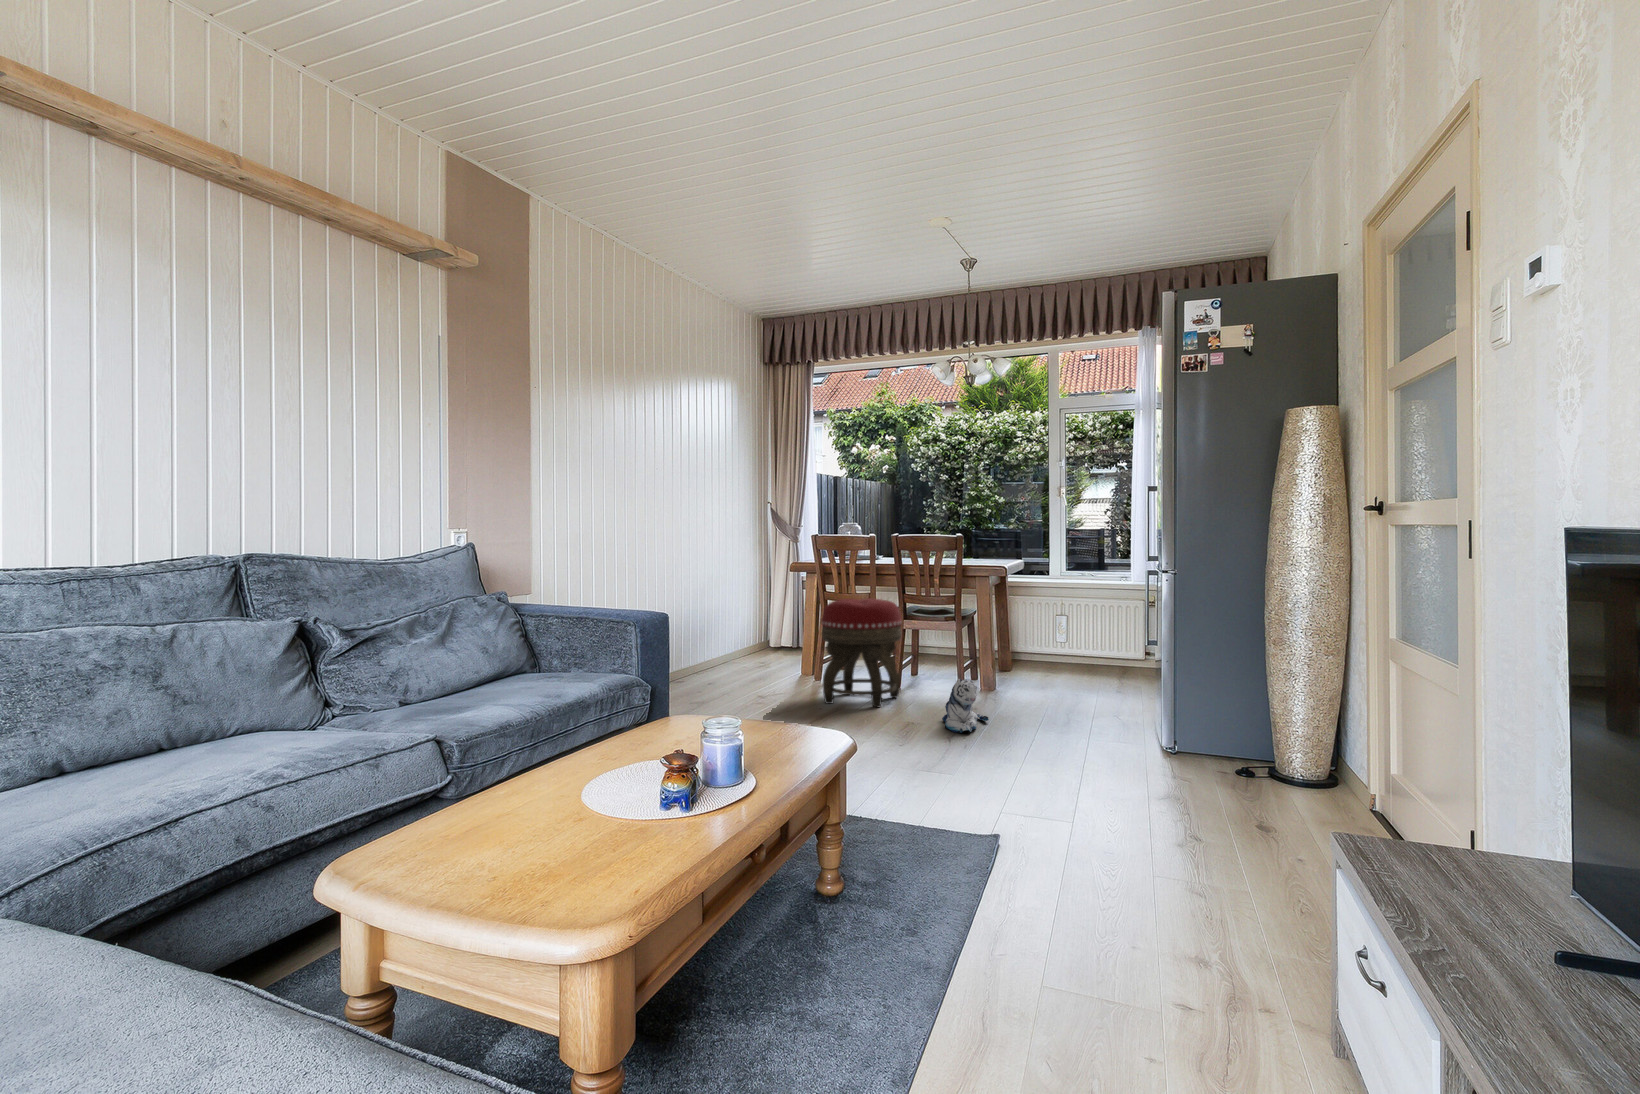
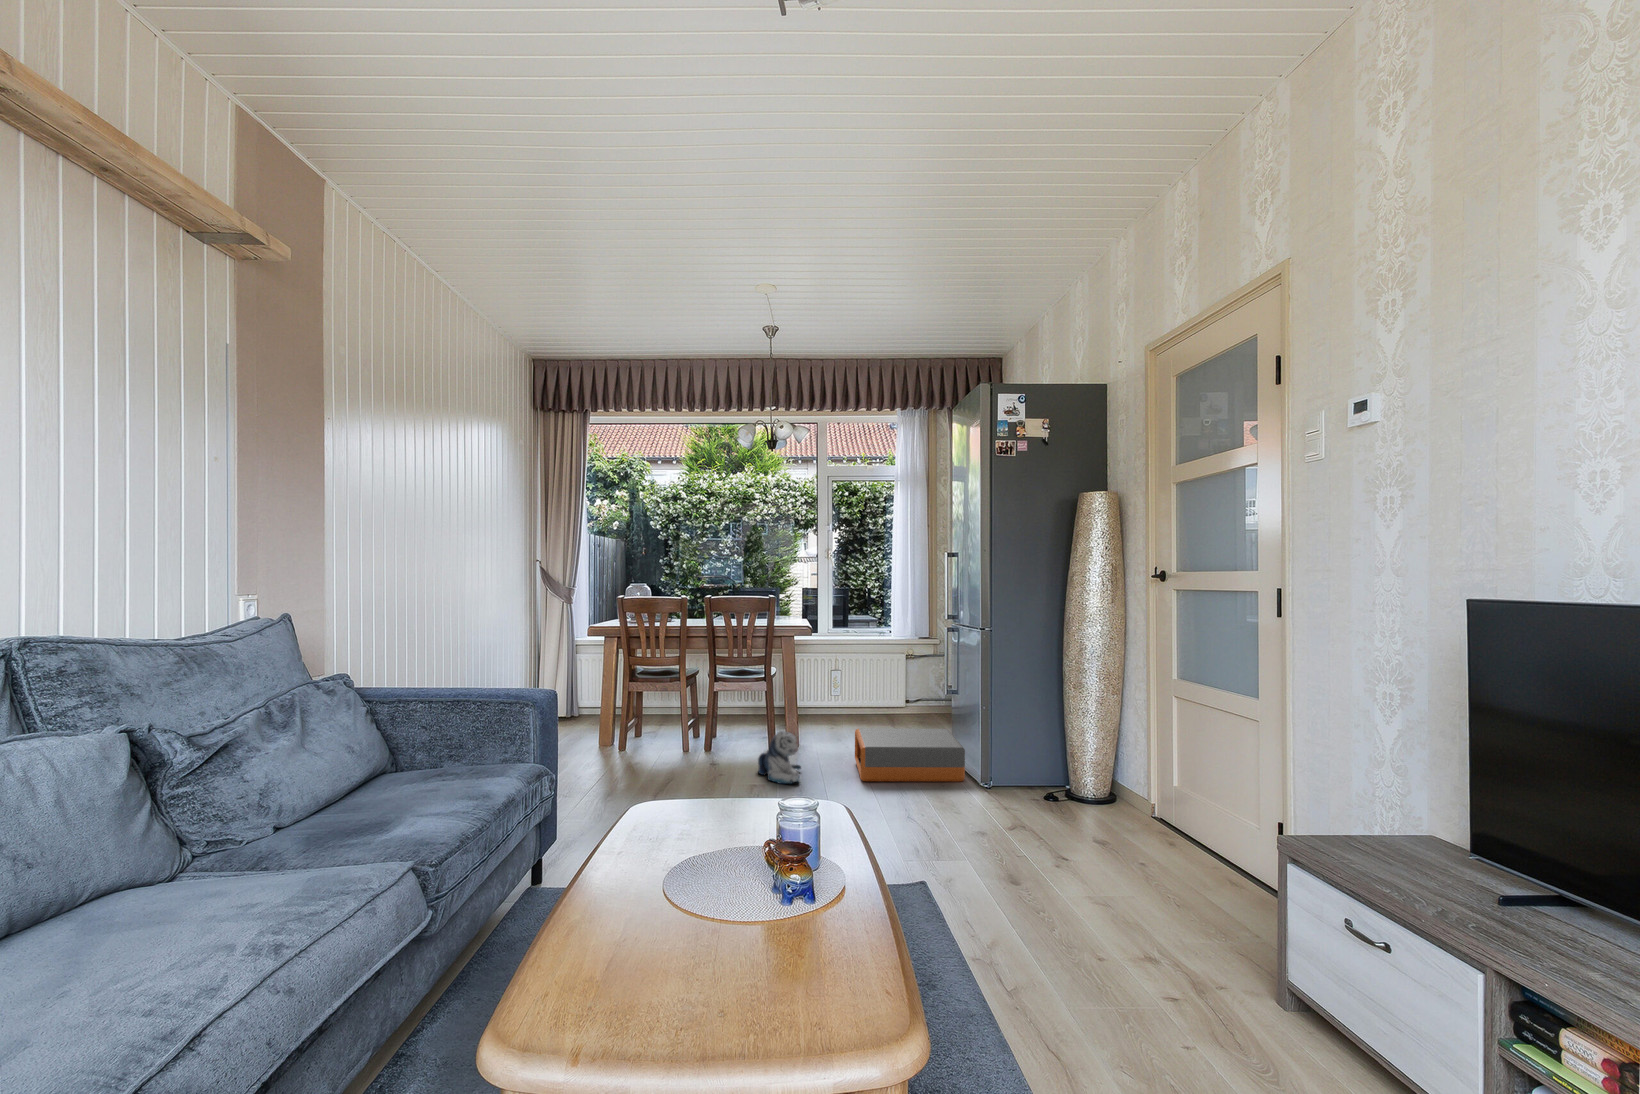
footstool: present [821,598,902,708] -> none [612,656,696,769]
storage box: none [1037,684,1167,751] -> present [855,728,965,782]

